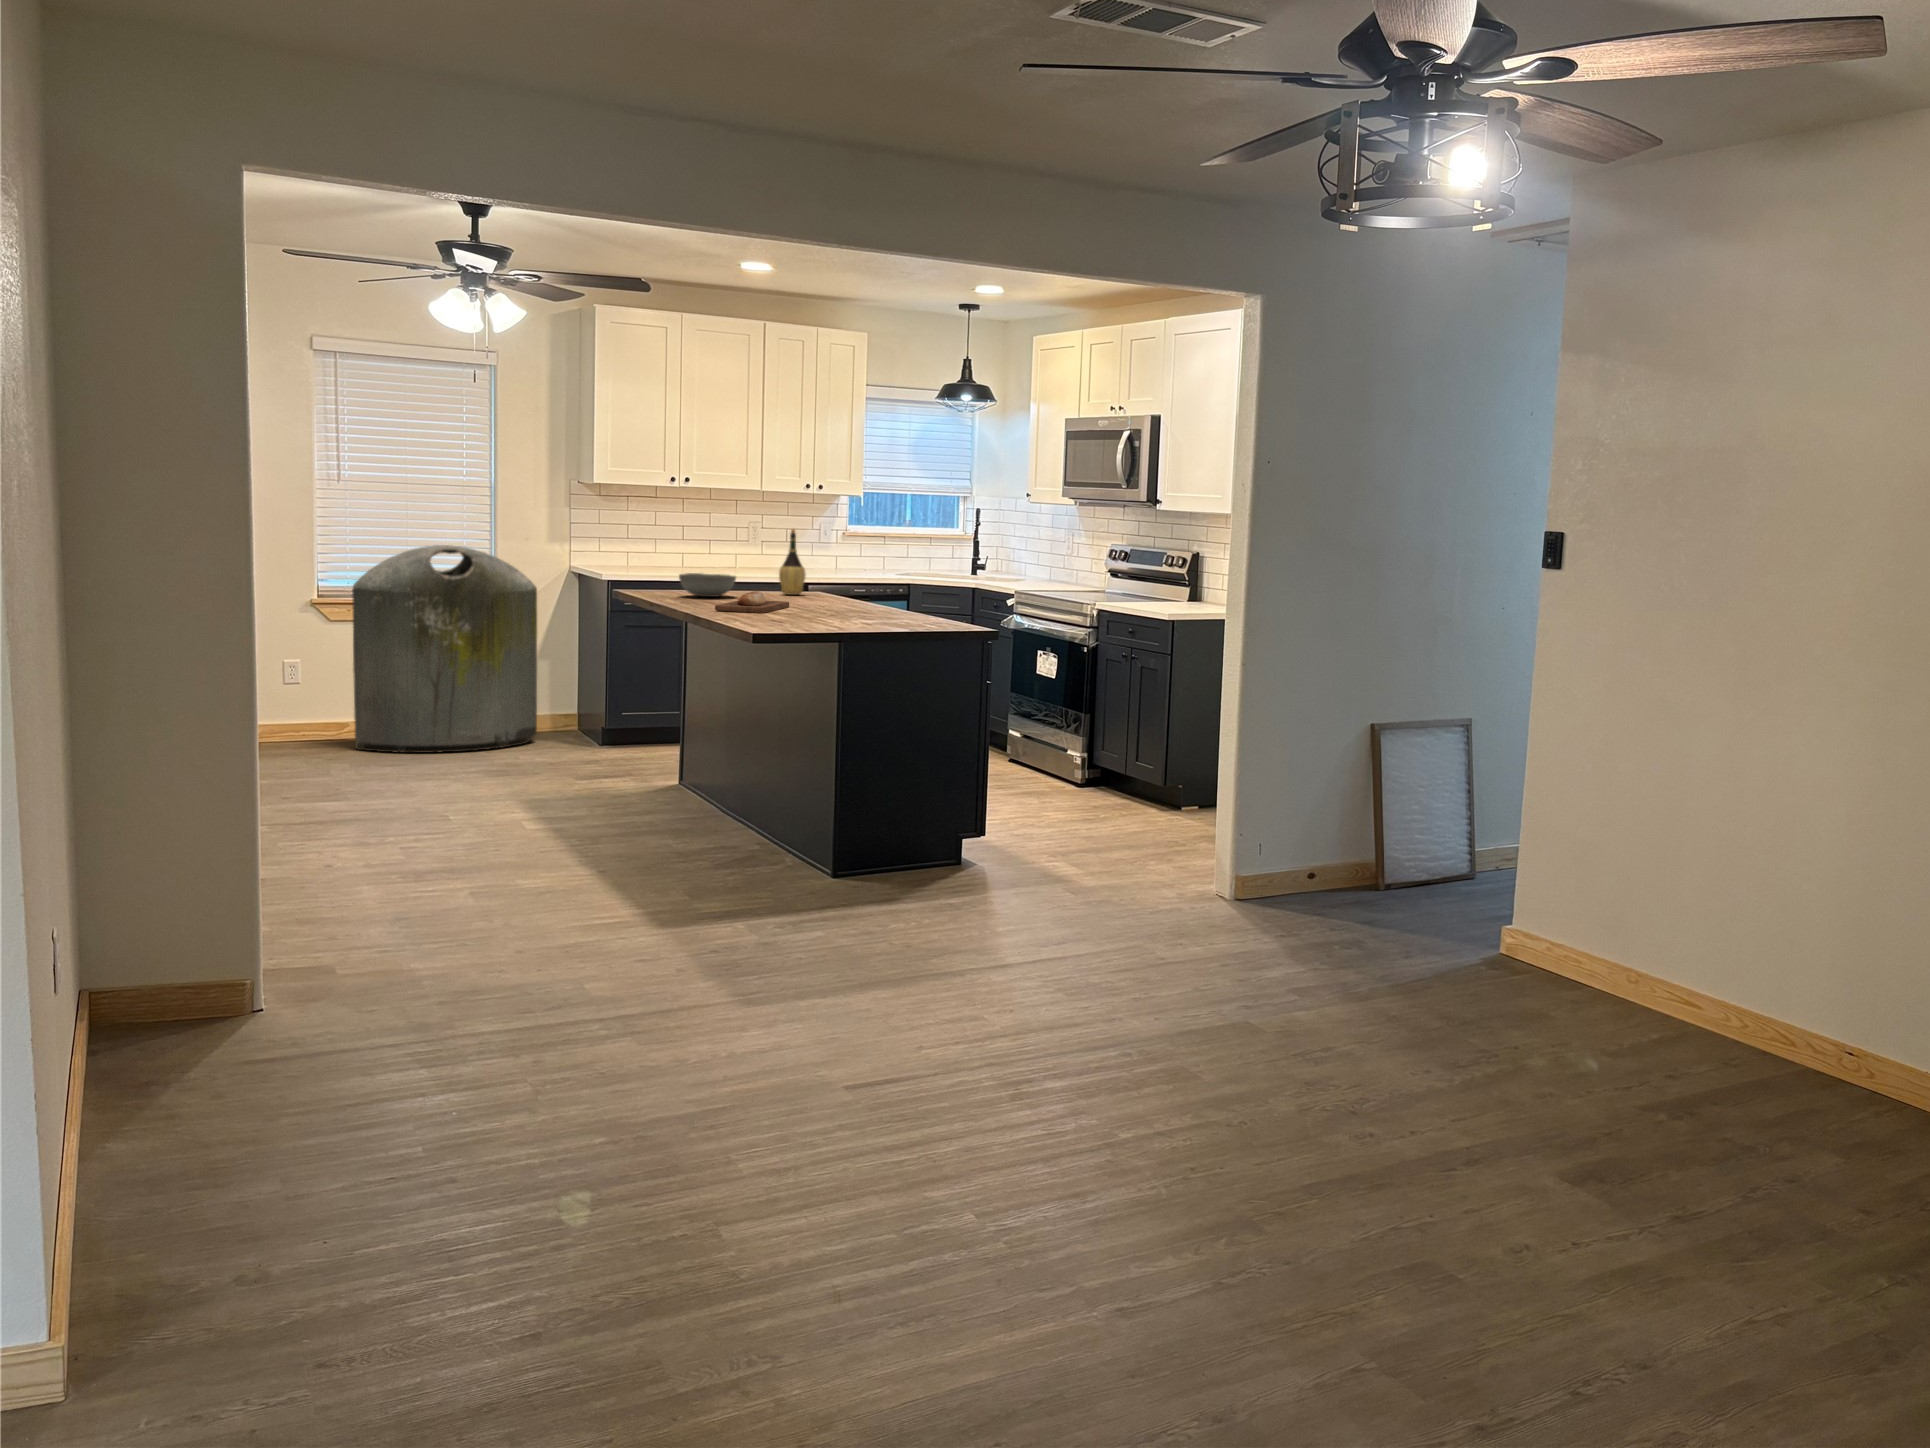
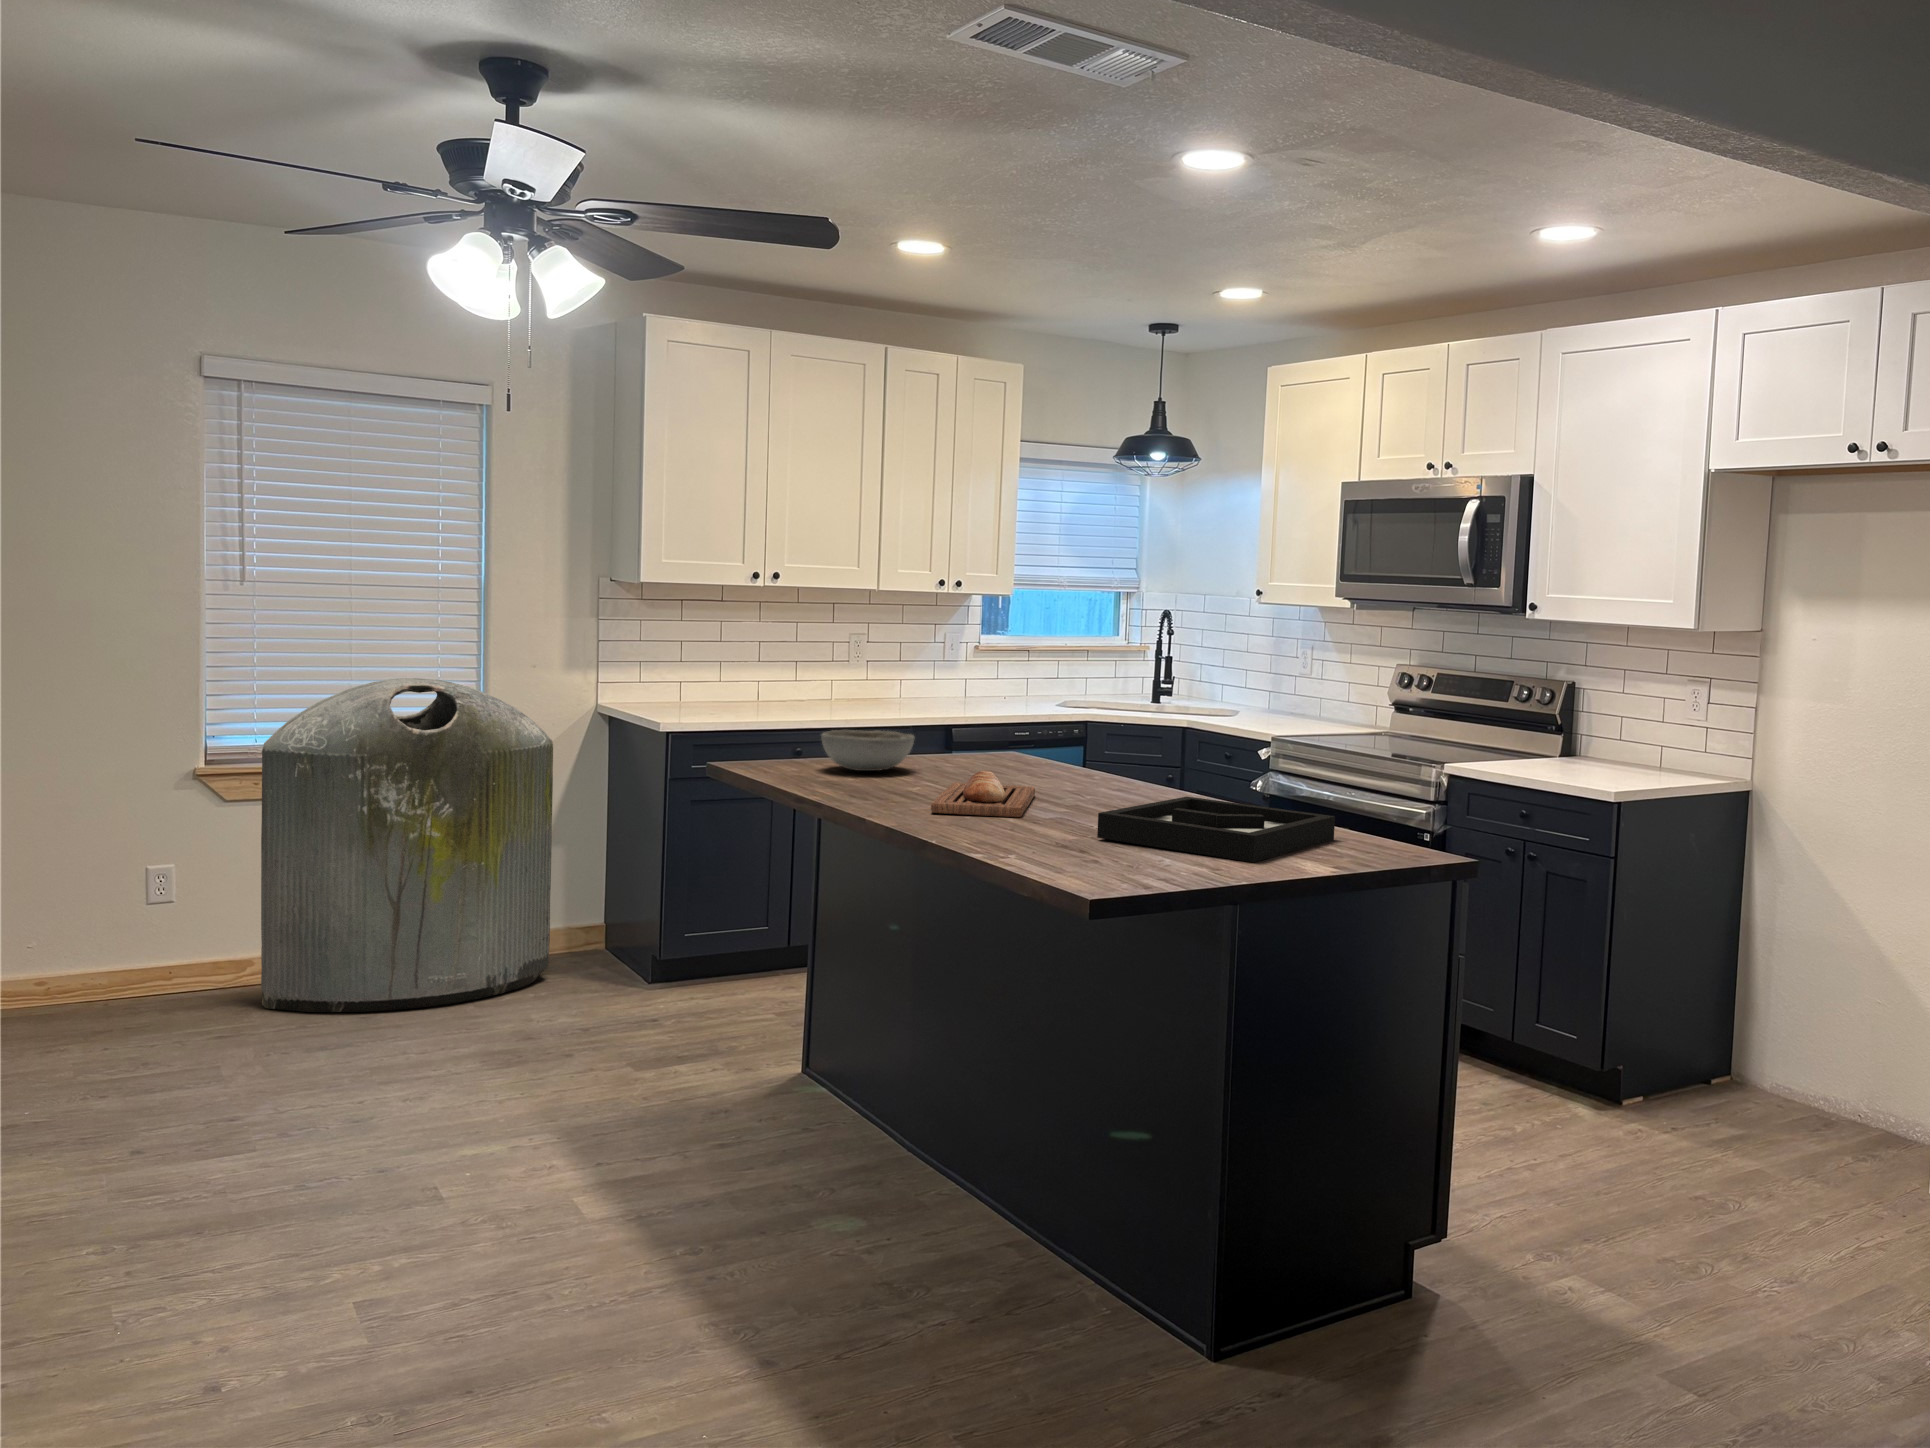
wine bottle: present [779,529,806,595] -> none [968,655,1011,761]
decorative tray: none [789,602,922,627] -> present [1097,797,1335,862]

